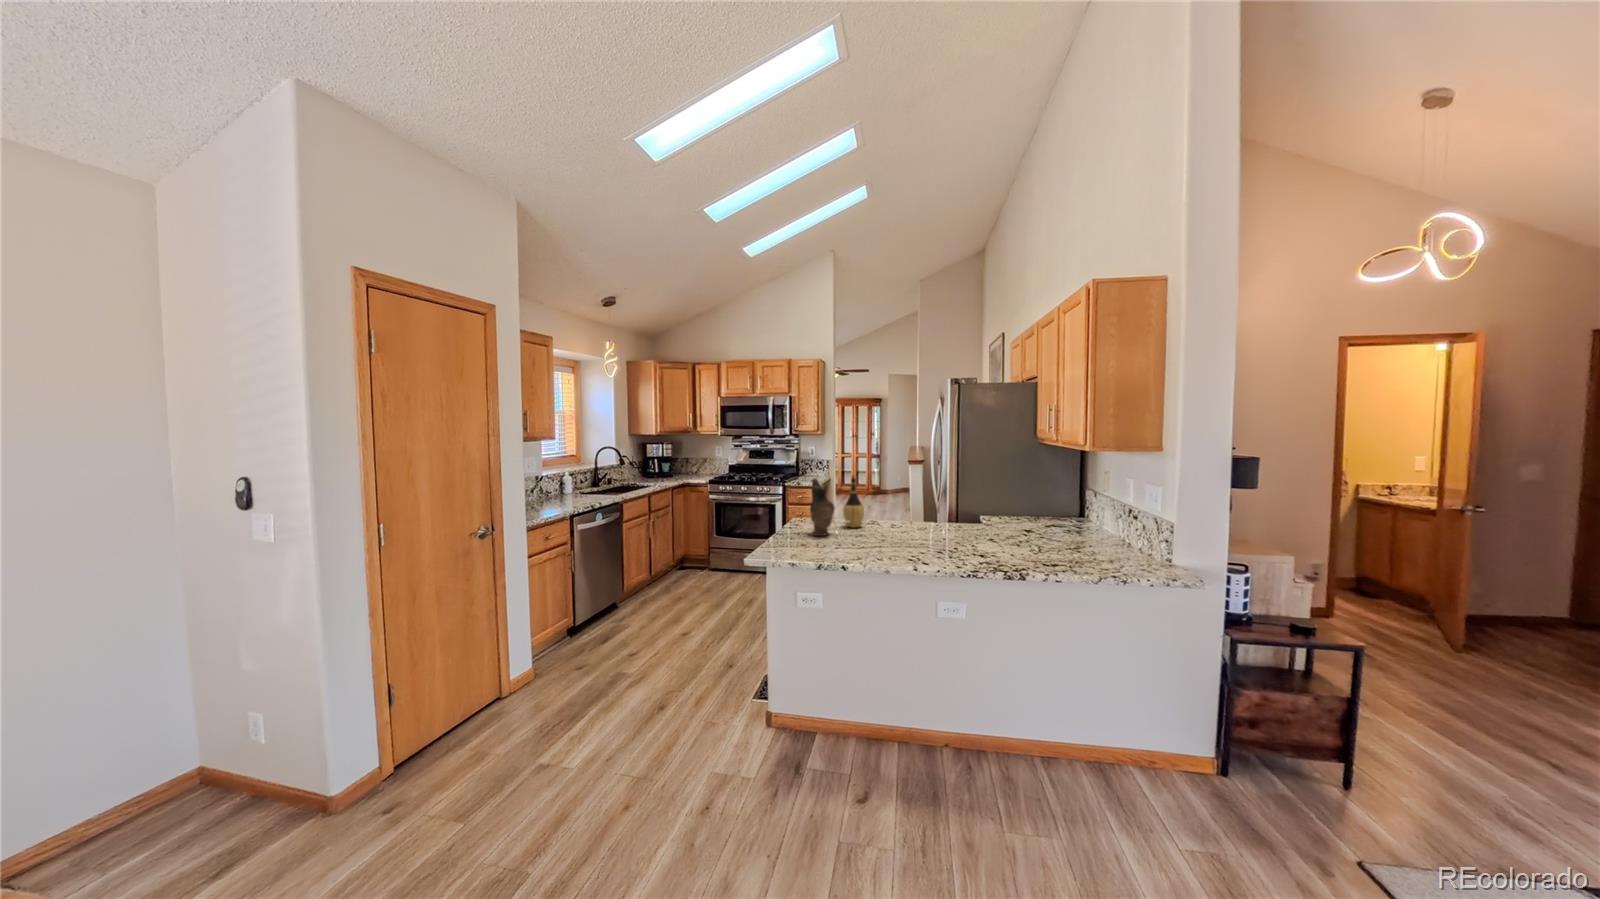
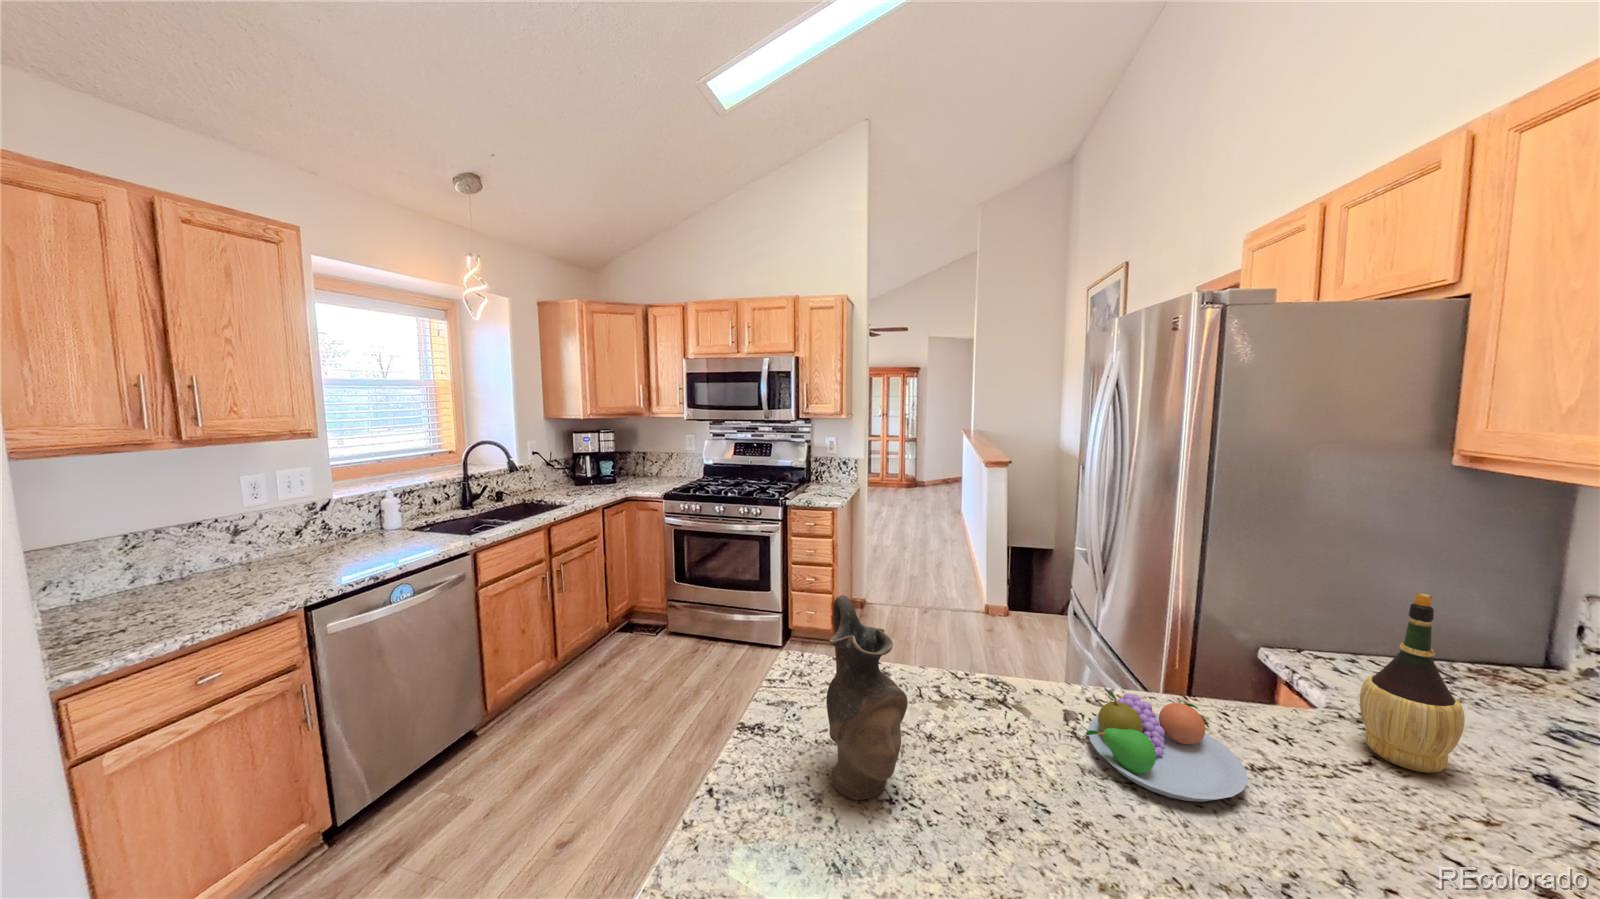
wine bottle: present [843,475,864,527] -> present [1360,593,1465,773]
fruit bowl: none [892,513,938,535] -> present [1086,692,1248,802]

